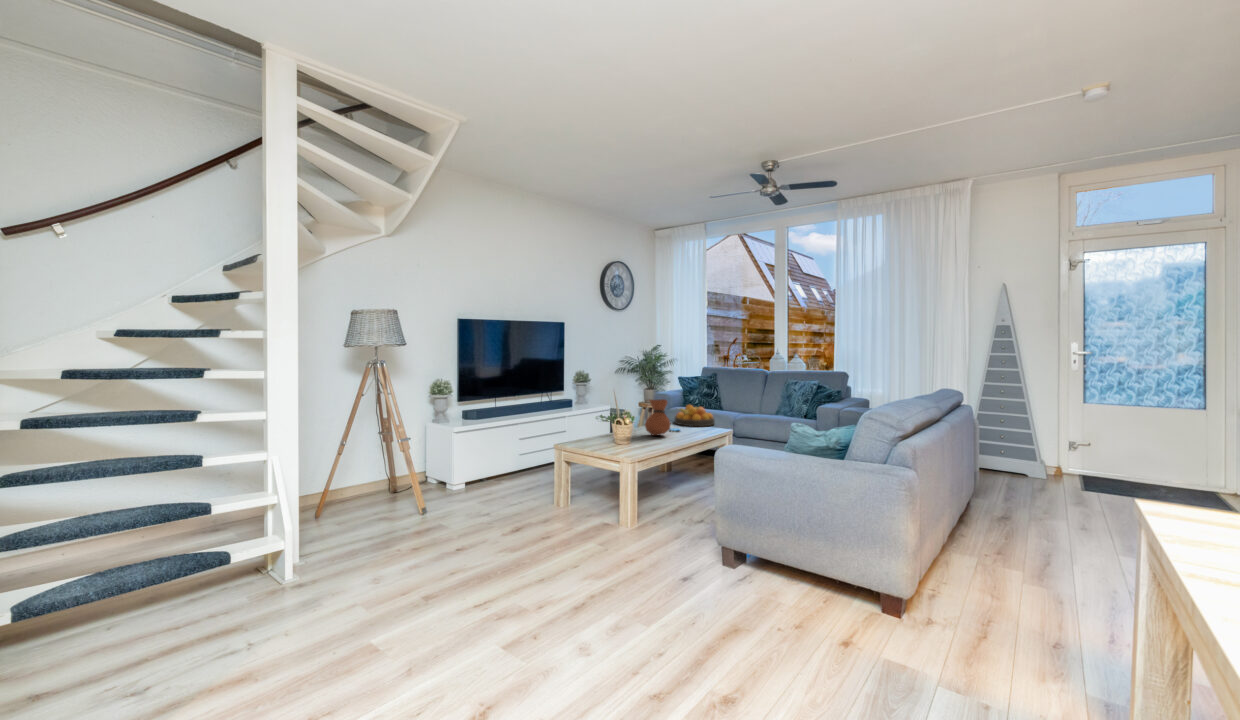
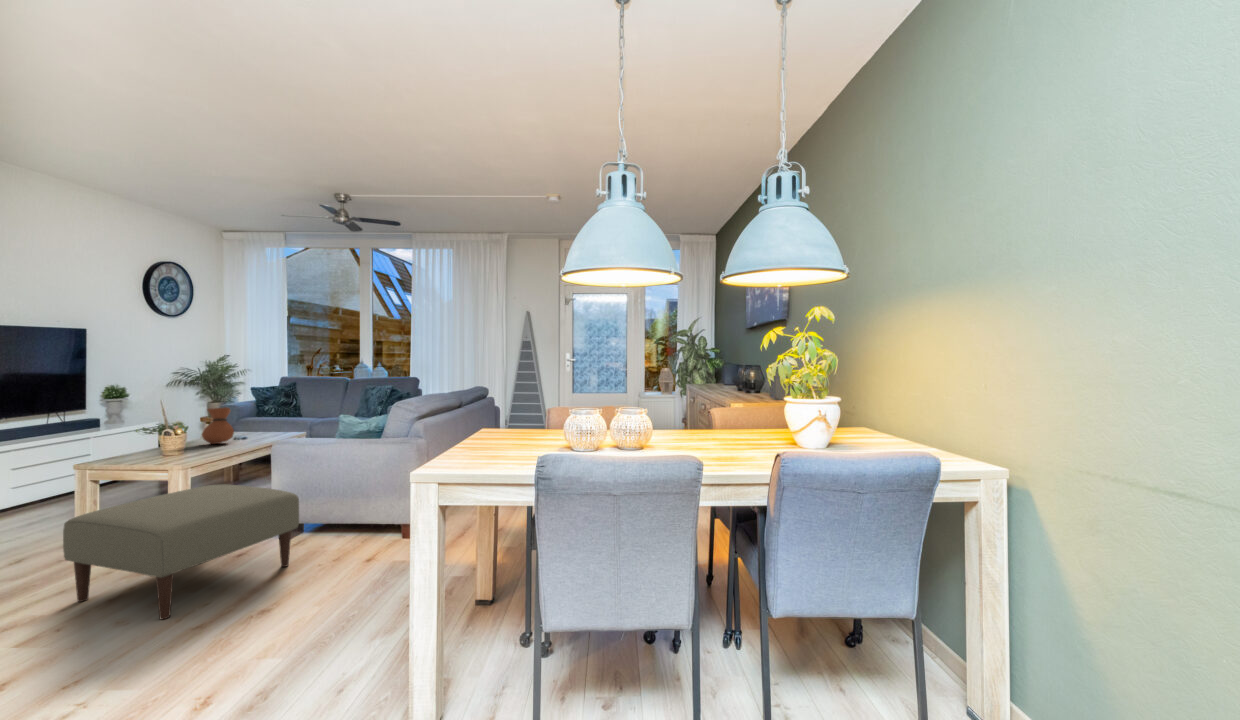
fruit bowl: present [675,405,715,427] -> none [243,413,290,433]
ottoman: none [548,491,755,659] -> present [63,485,299,620]

